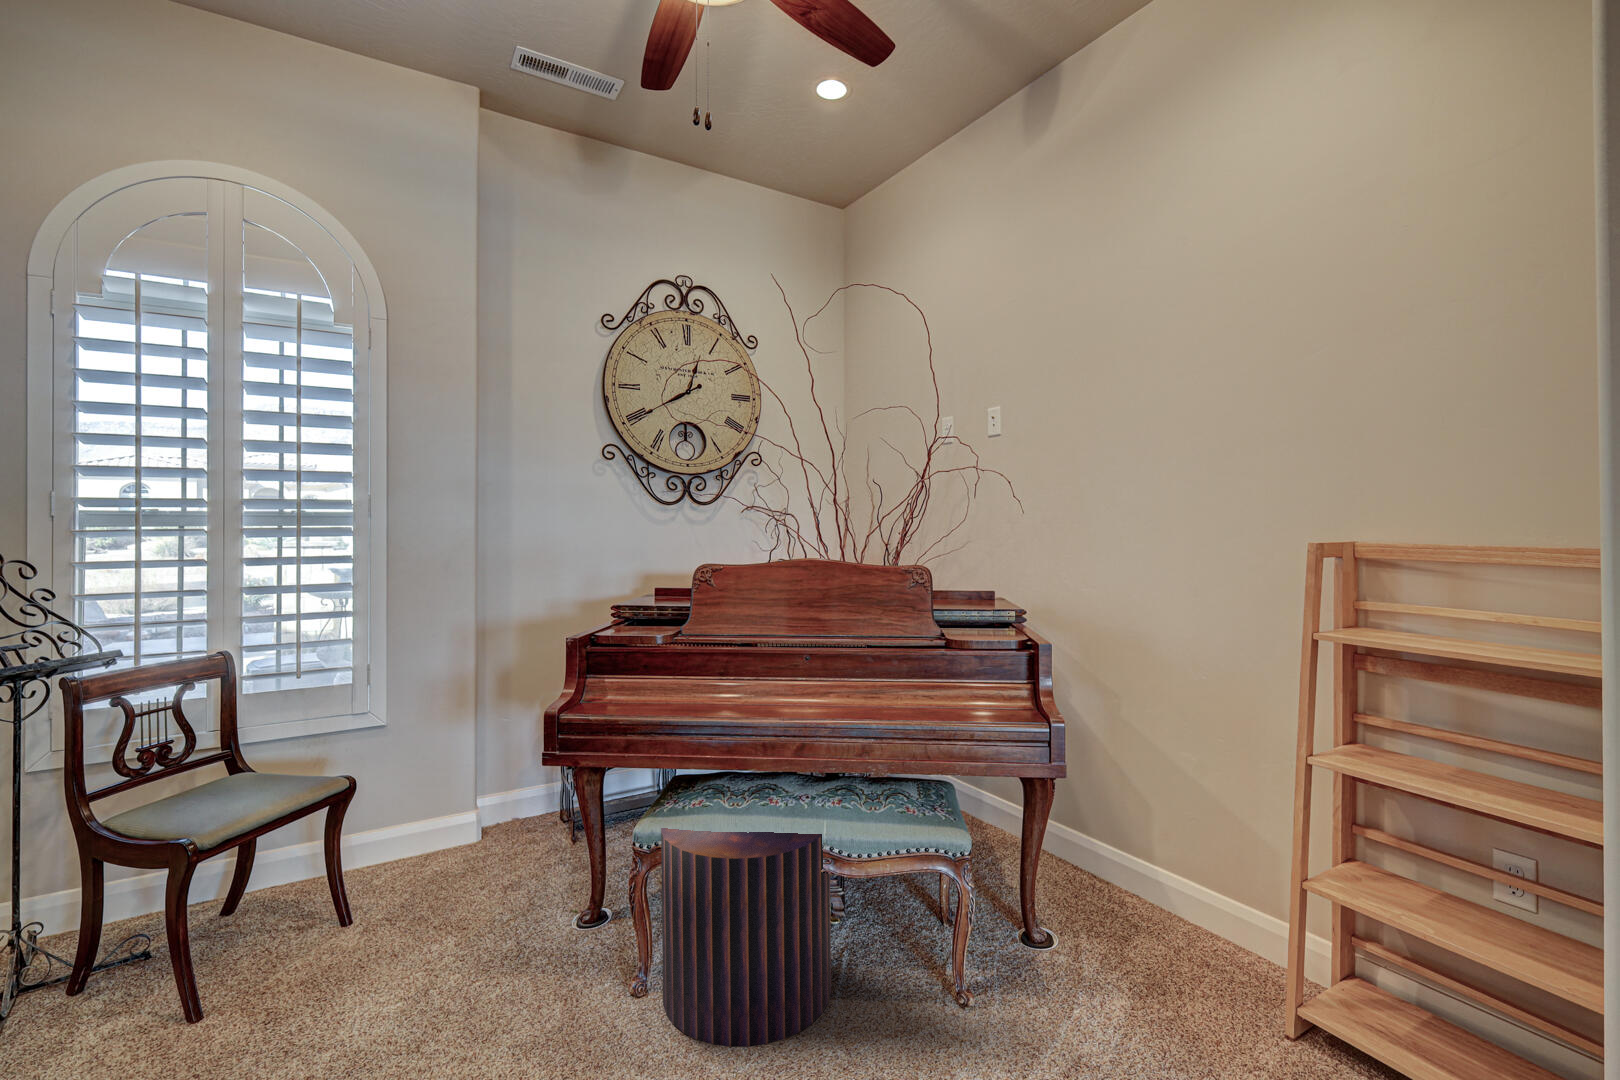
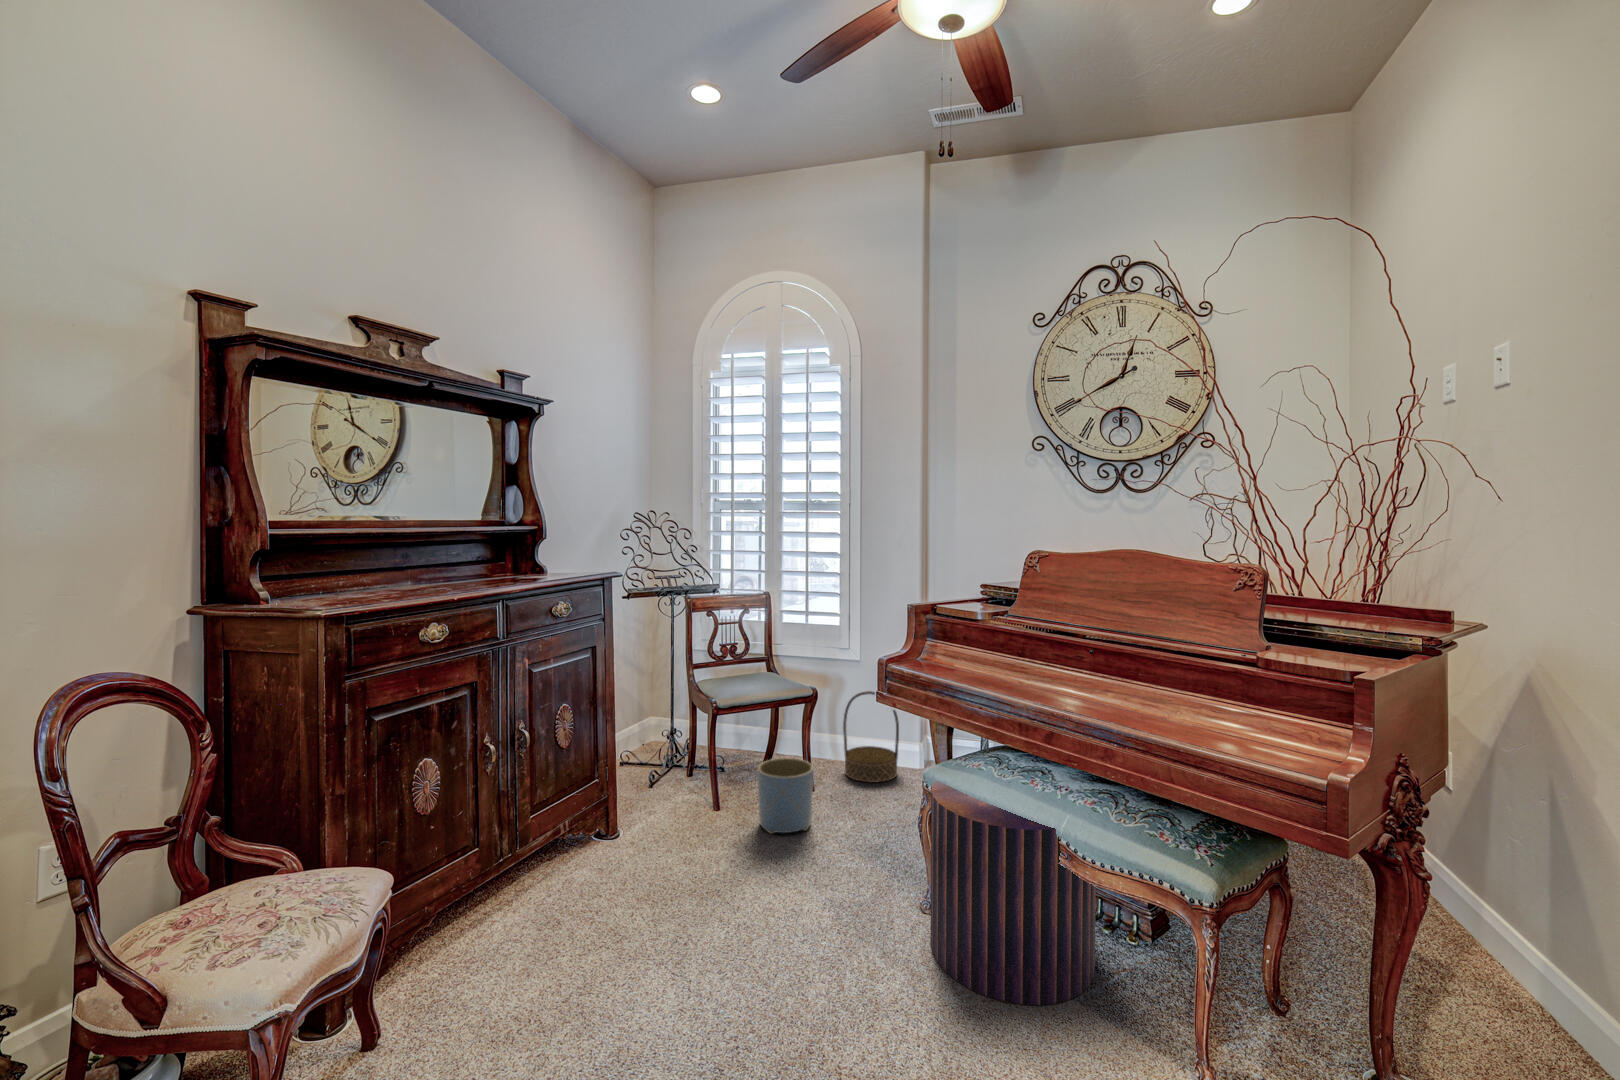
basket: none [390,758,475,883] -> present [843,691,899,782]
planter: none [314,876,411,1002] -> present [757,758,814,834]

